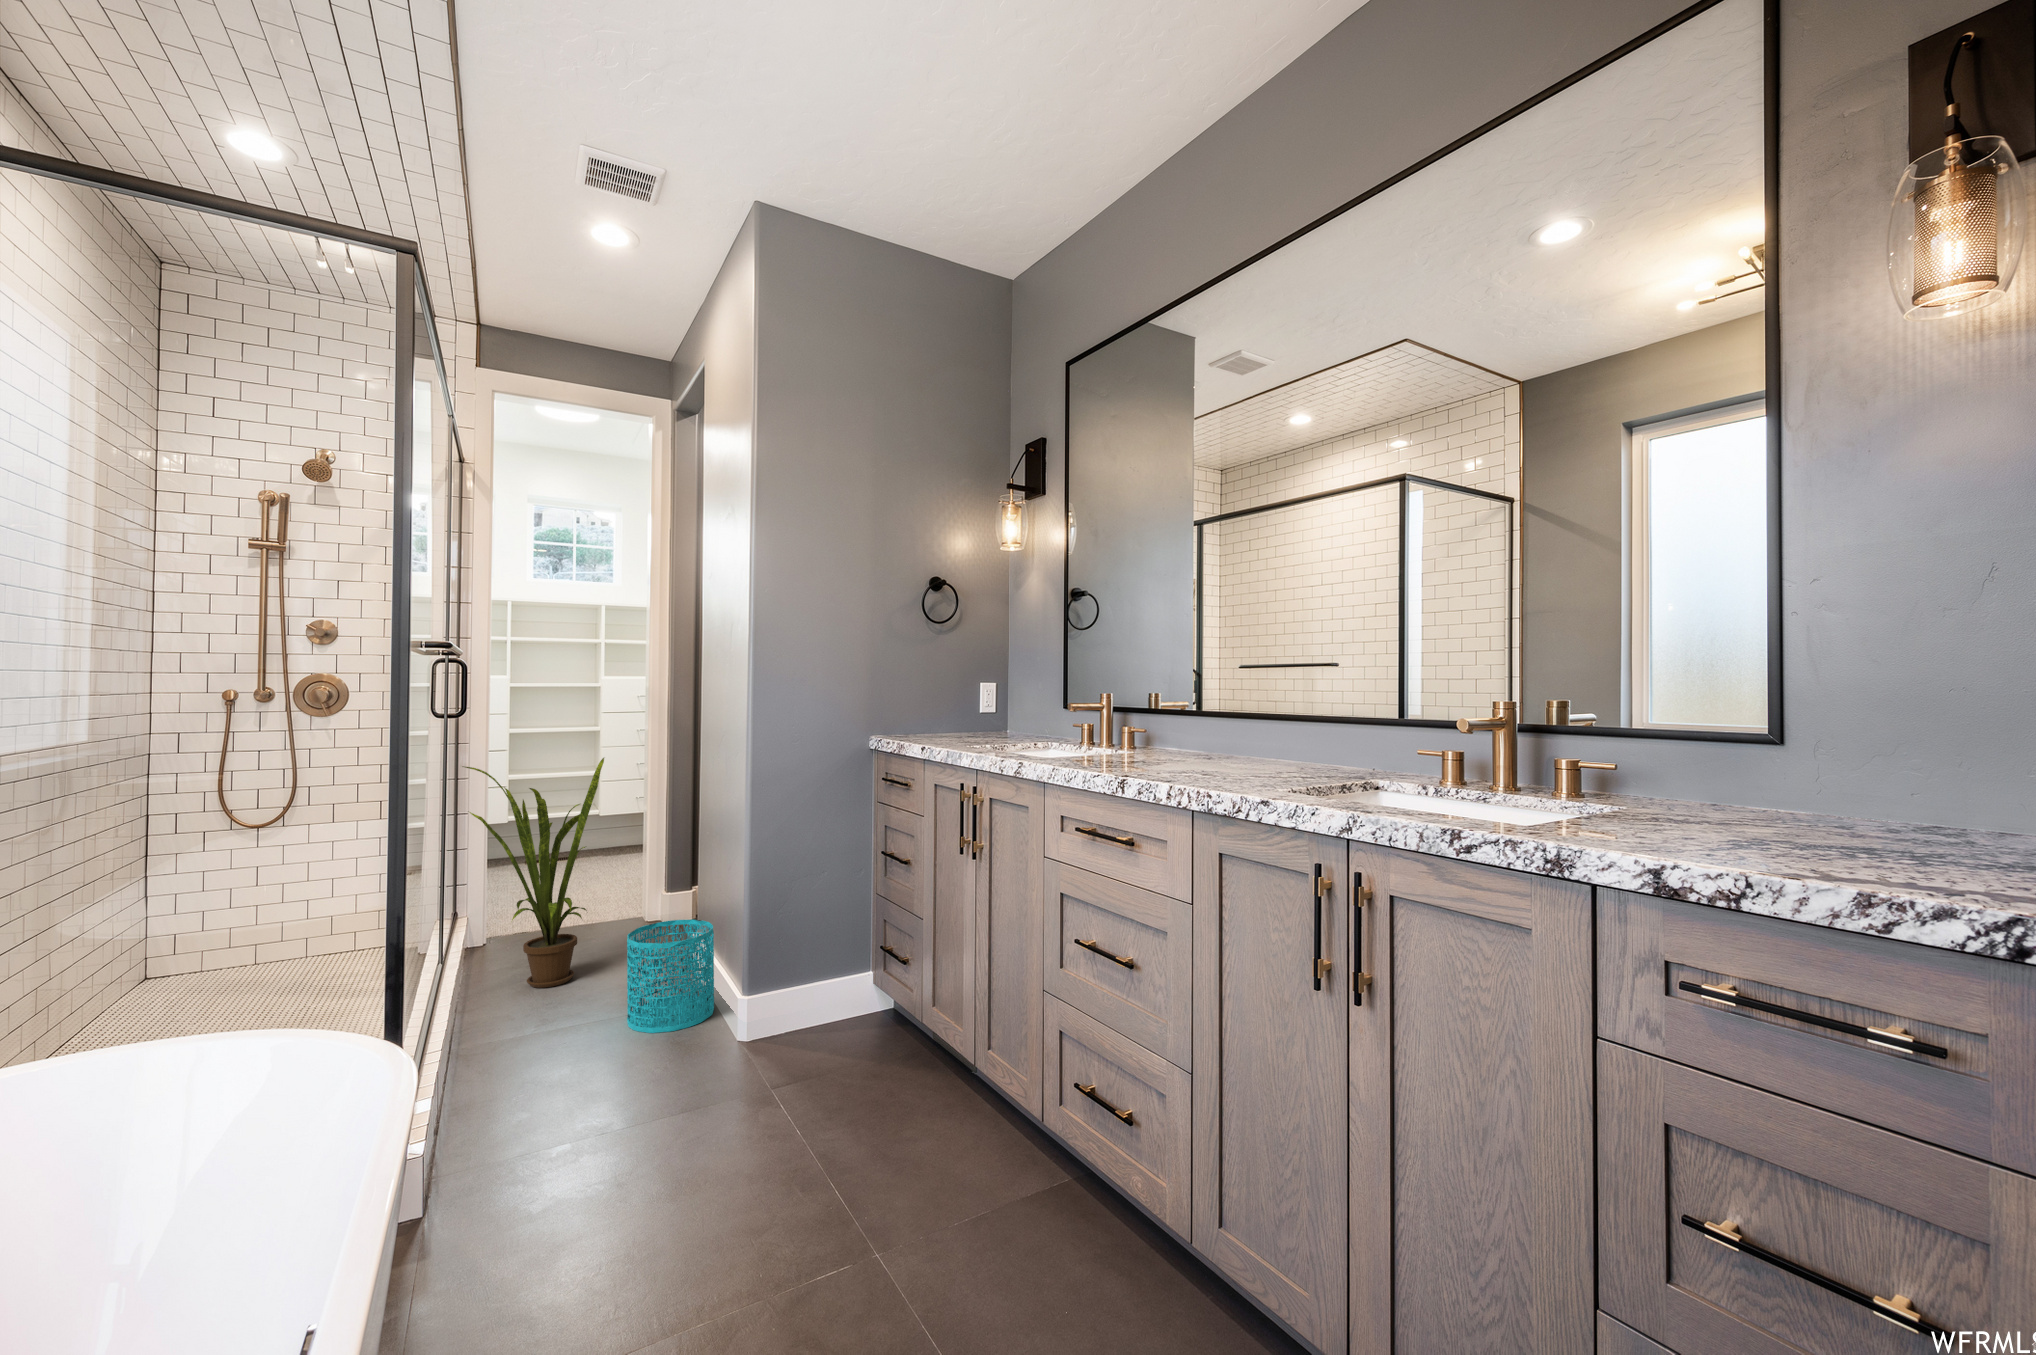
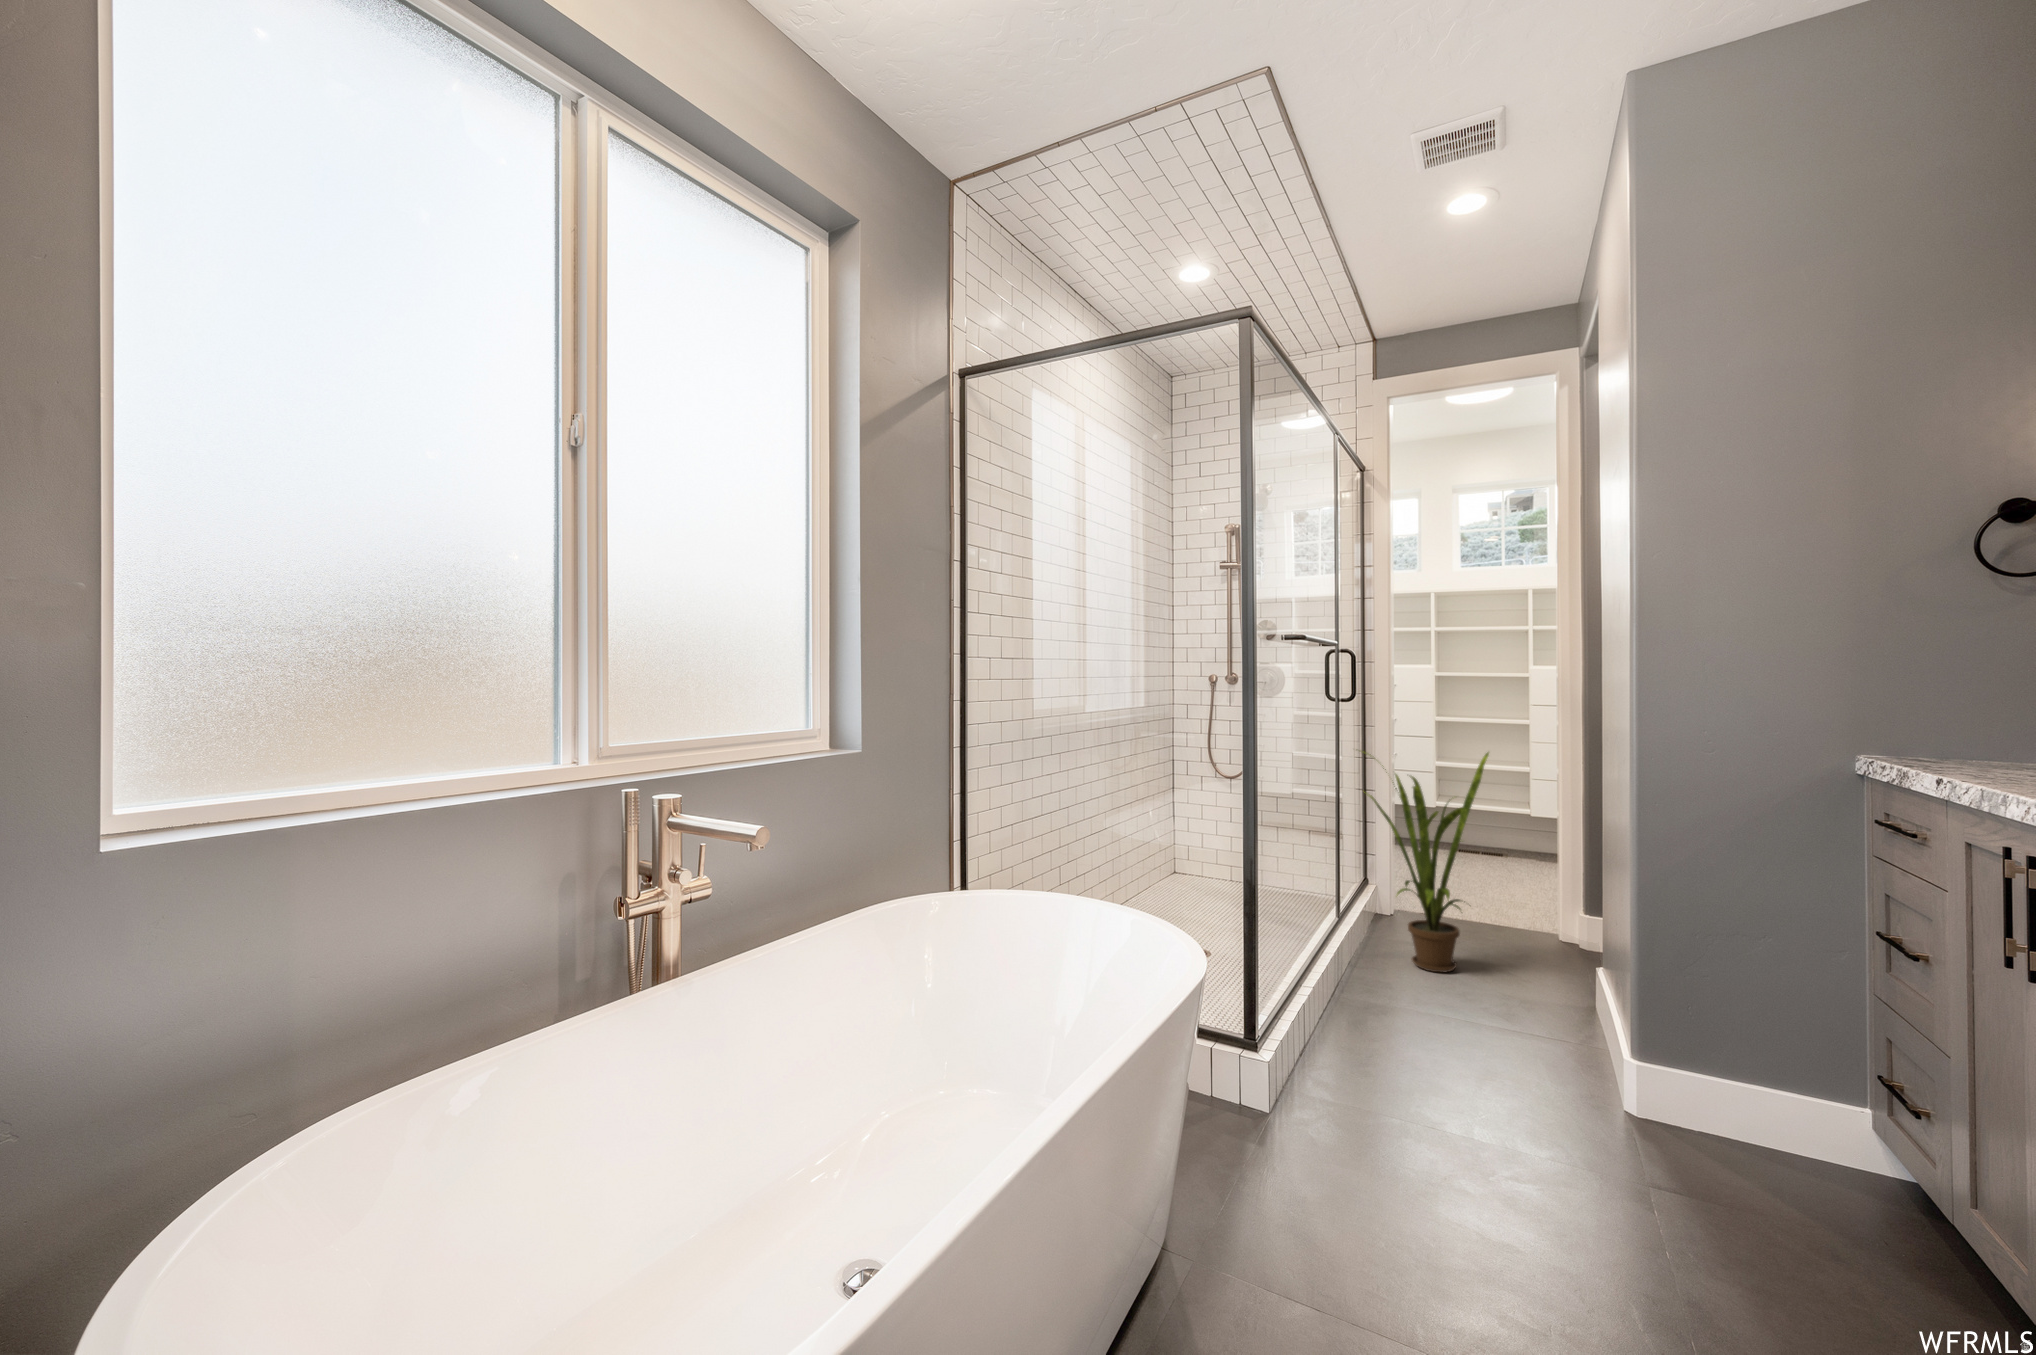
wastebasket: present [627,920,714,1033] -> none [1490,938,1600,1070]

